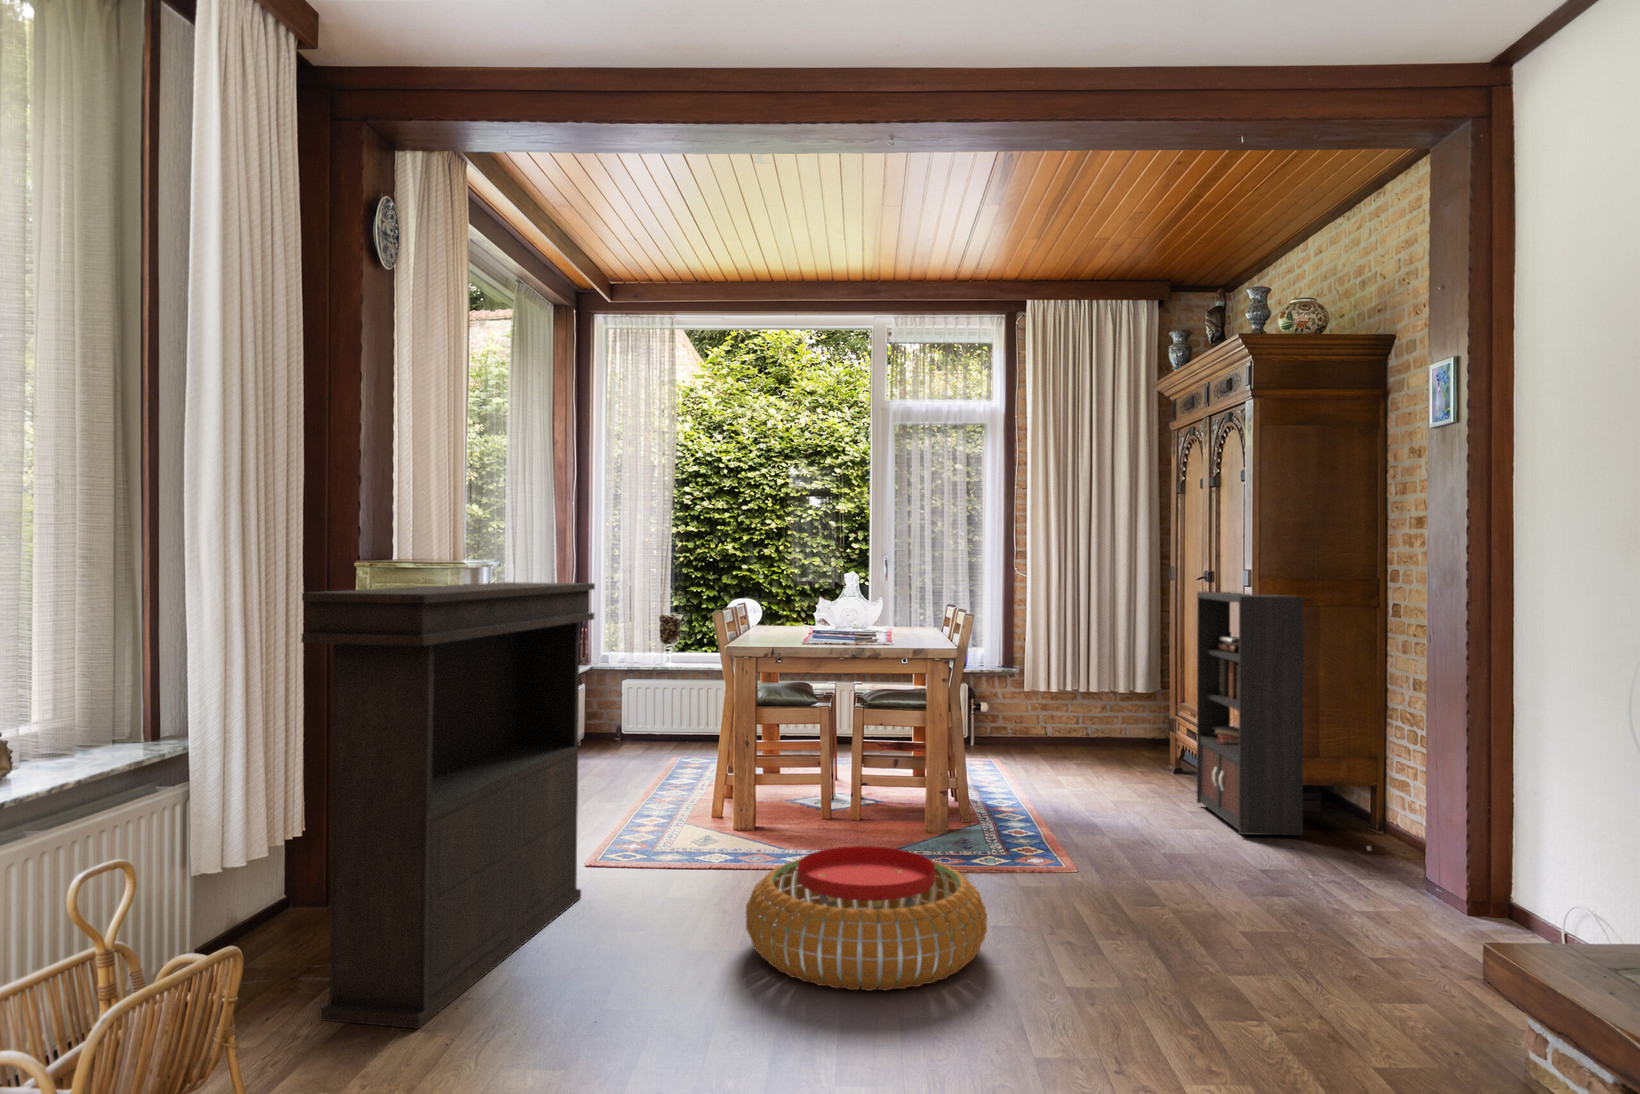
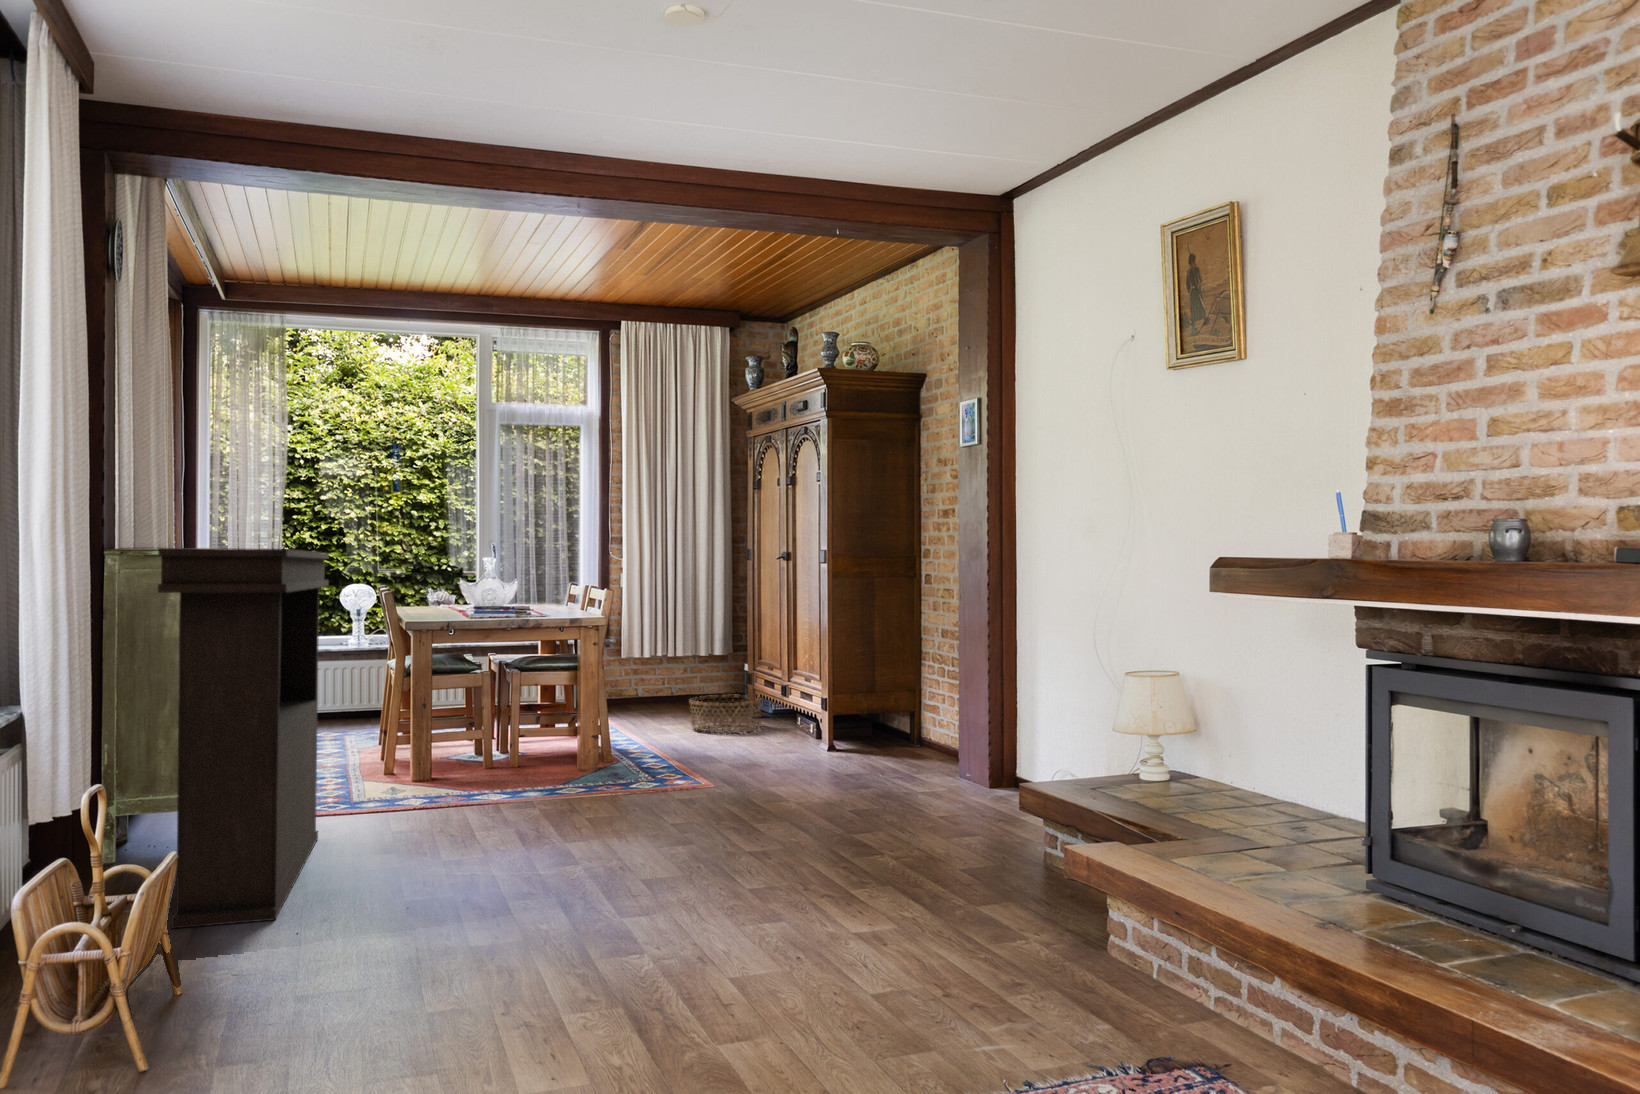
bookcase: present [1197,592,1371,851] -> none [783,568,915,755]
basket: none [1091,736,1180,787] -> present [689,695,761,733]
pouf: present [746,846,987,991] -> none [504,761,698,858]

